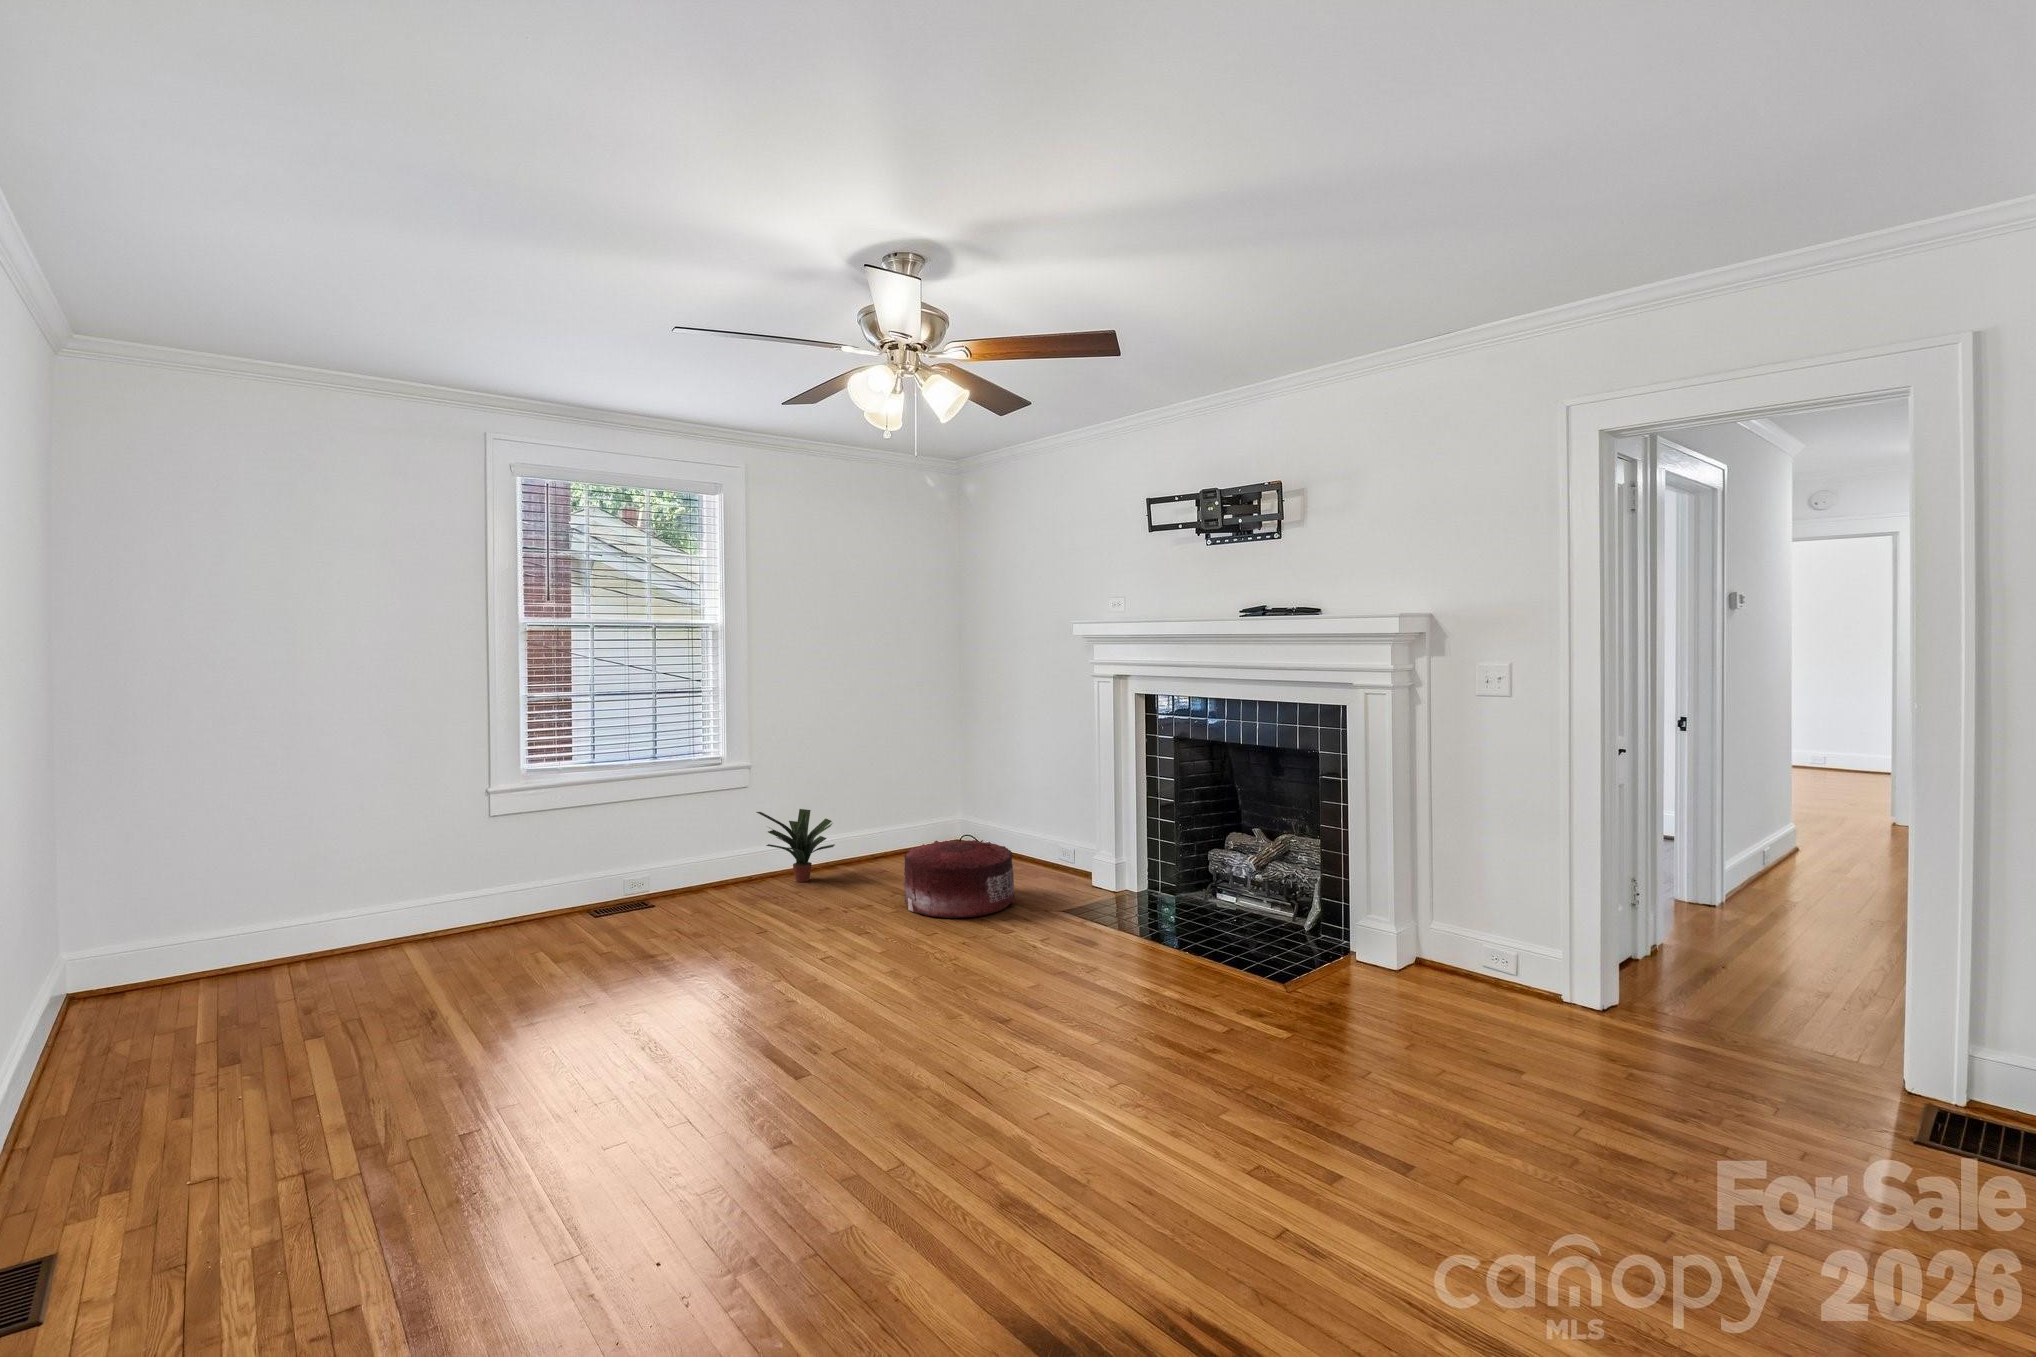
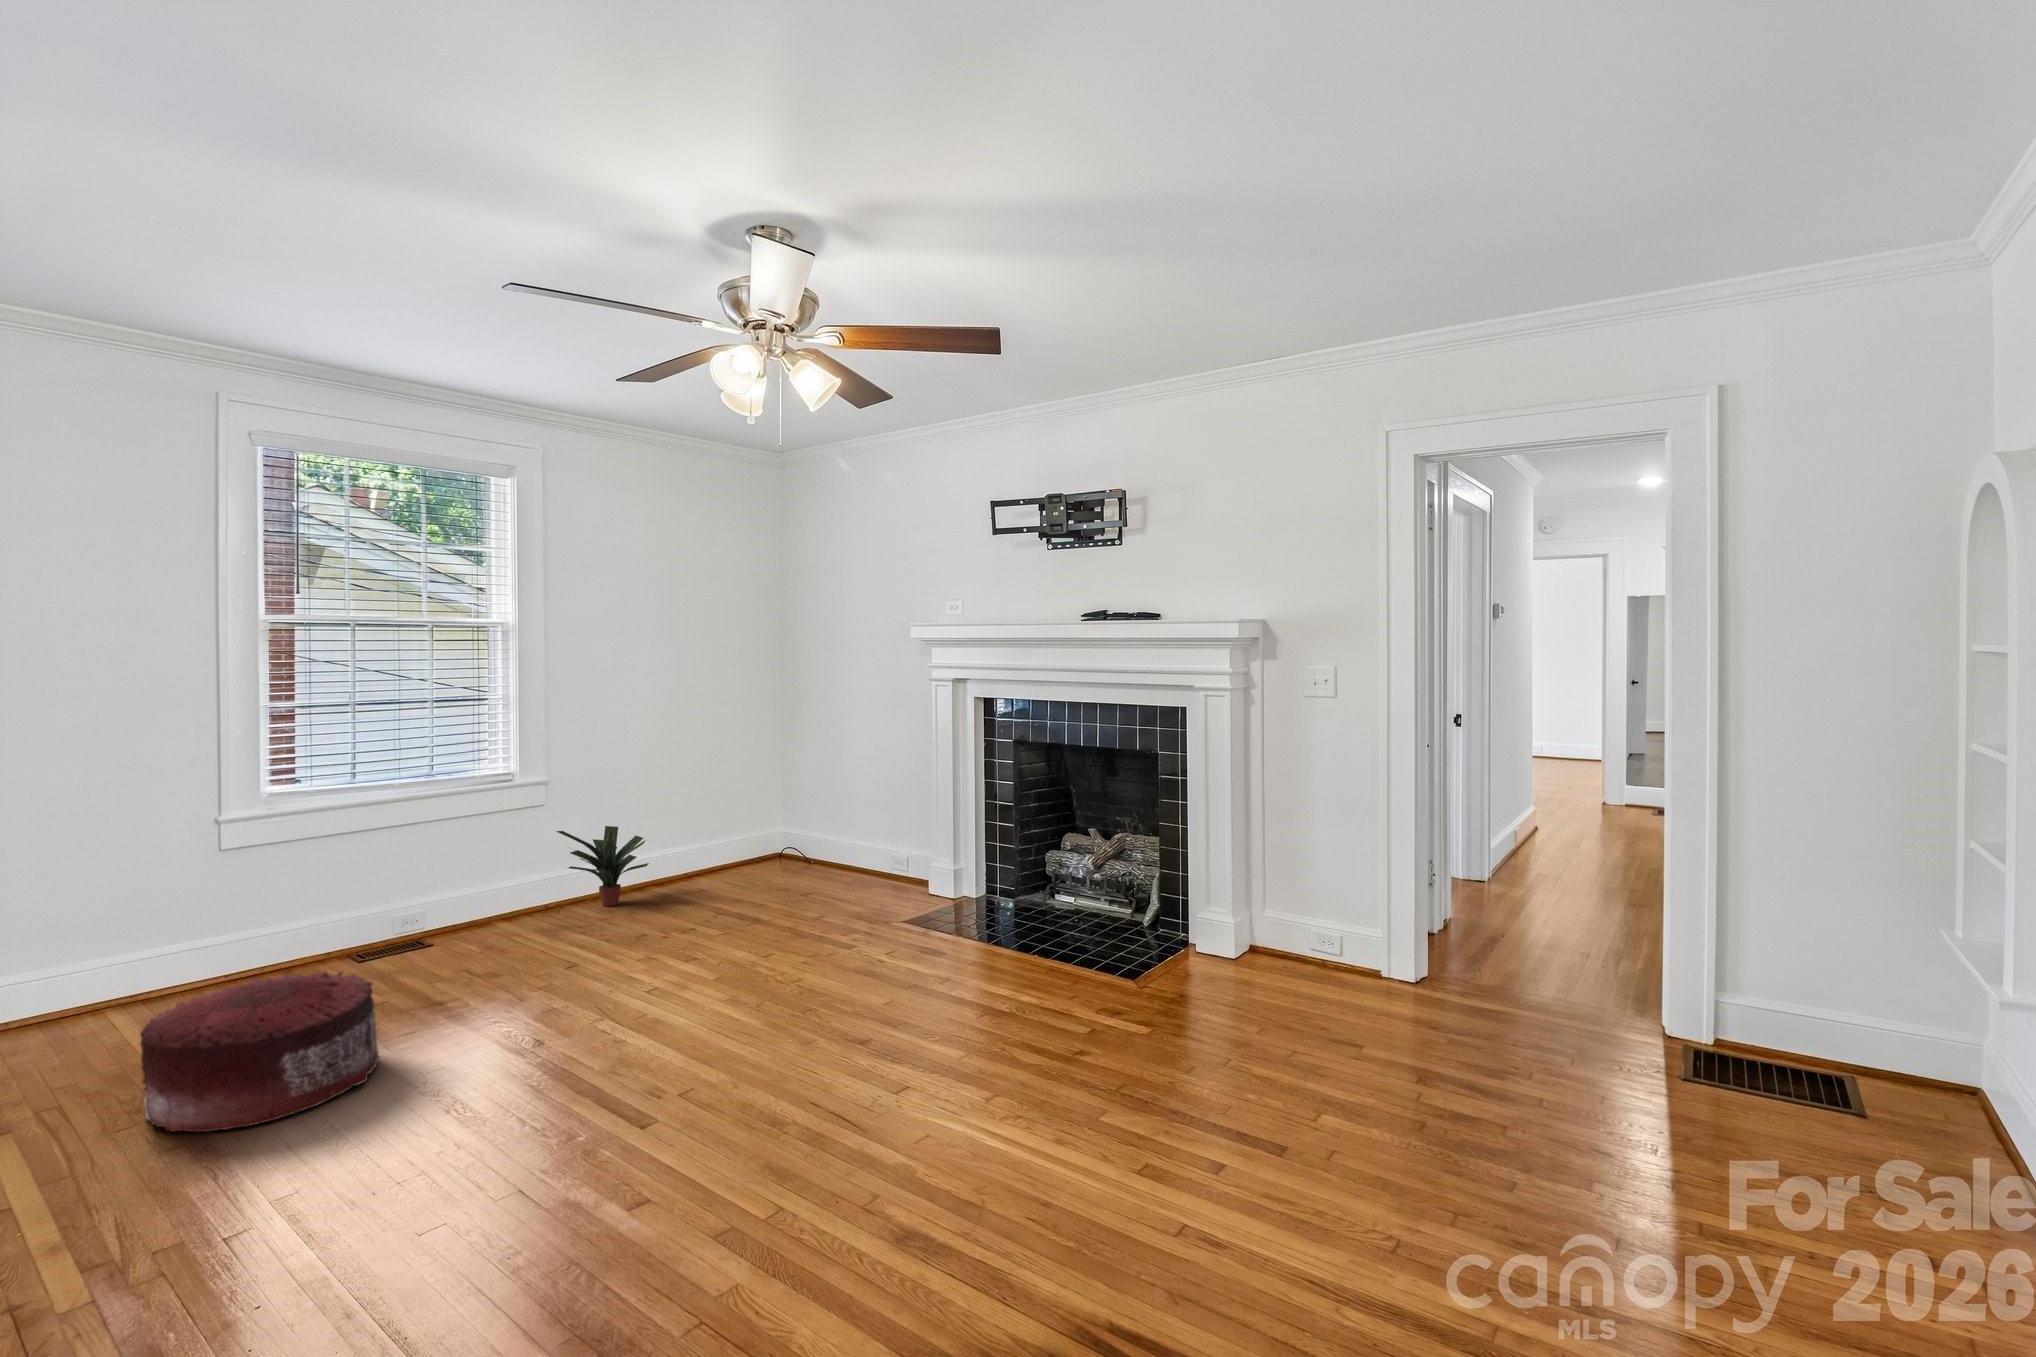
pouf: present [904,840,1016,918] -> present [140,972,379,1132]

